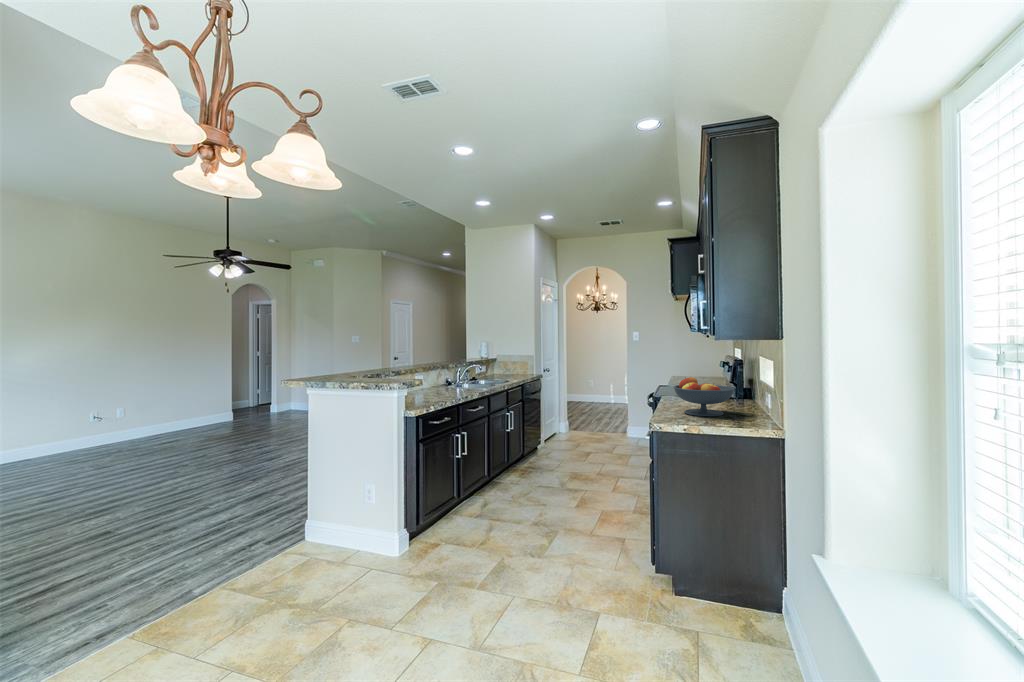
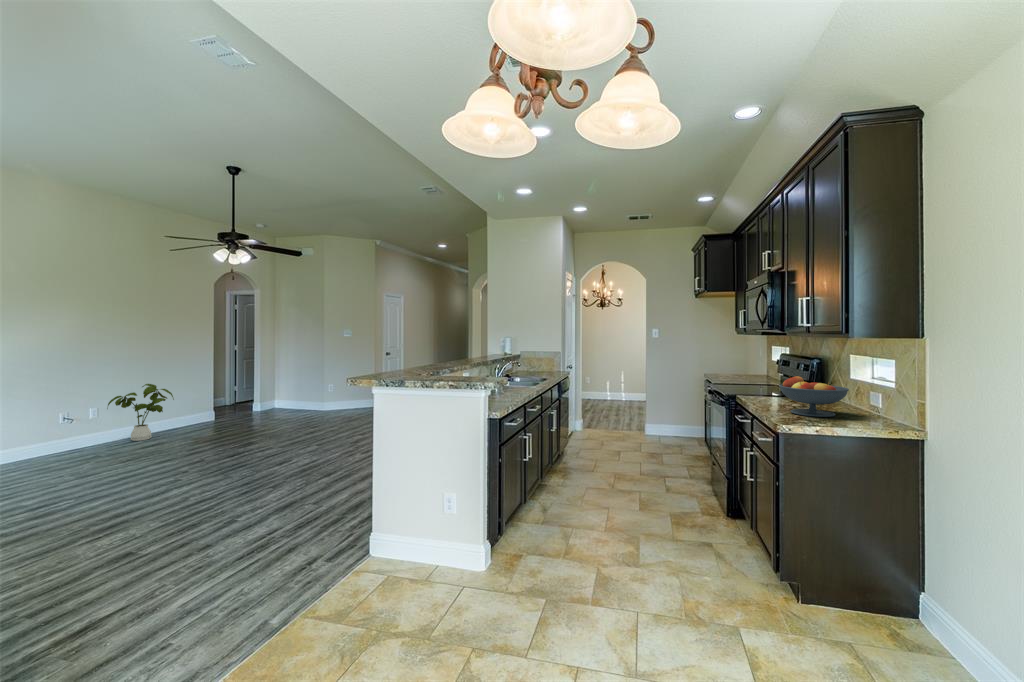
house plant: none [133,387,190,438] -> present [107,384,174,441]

